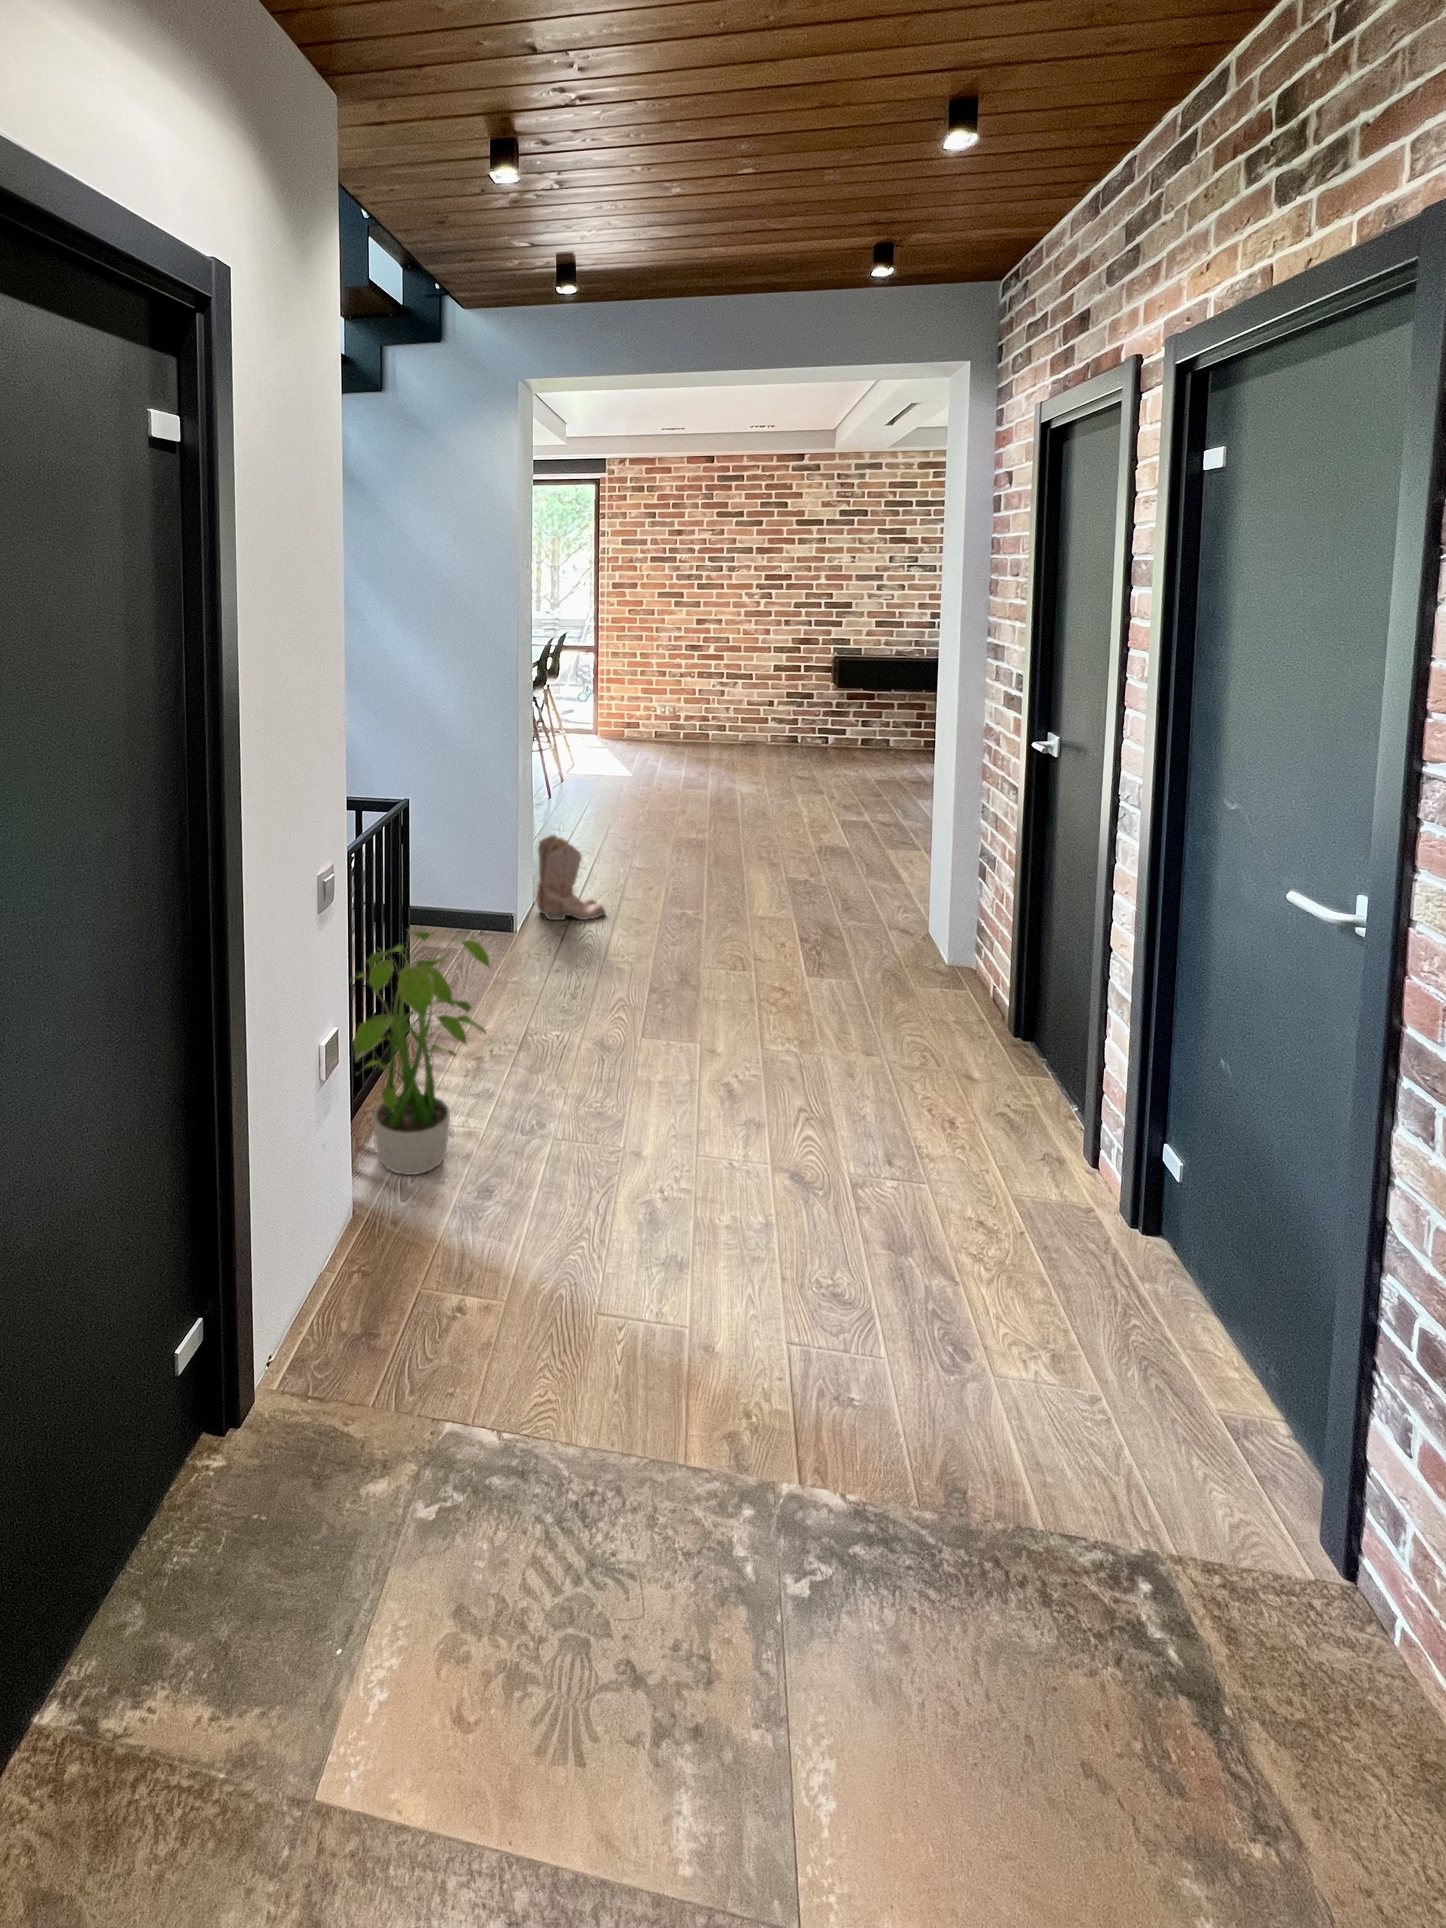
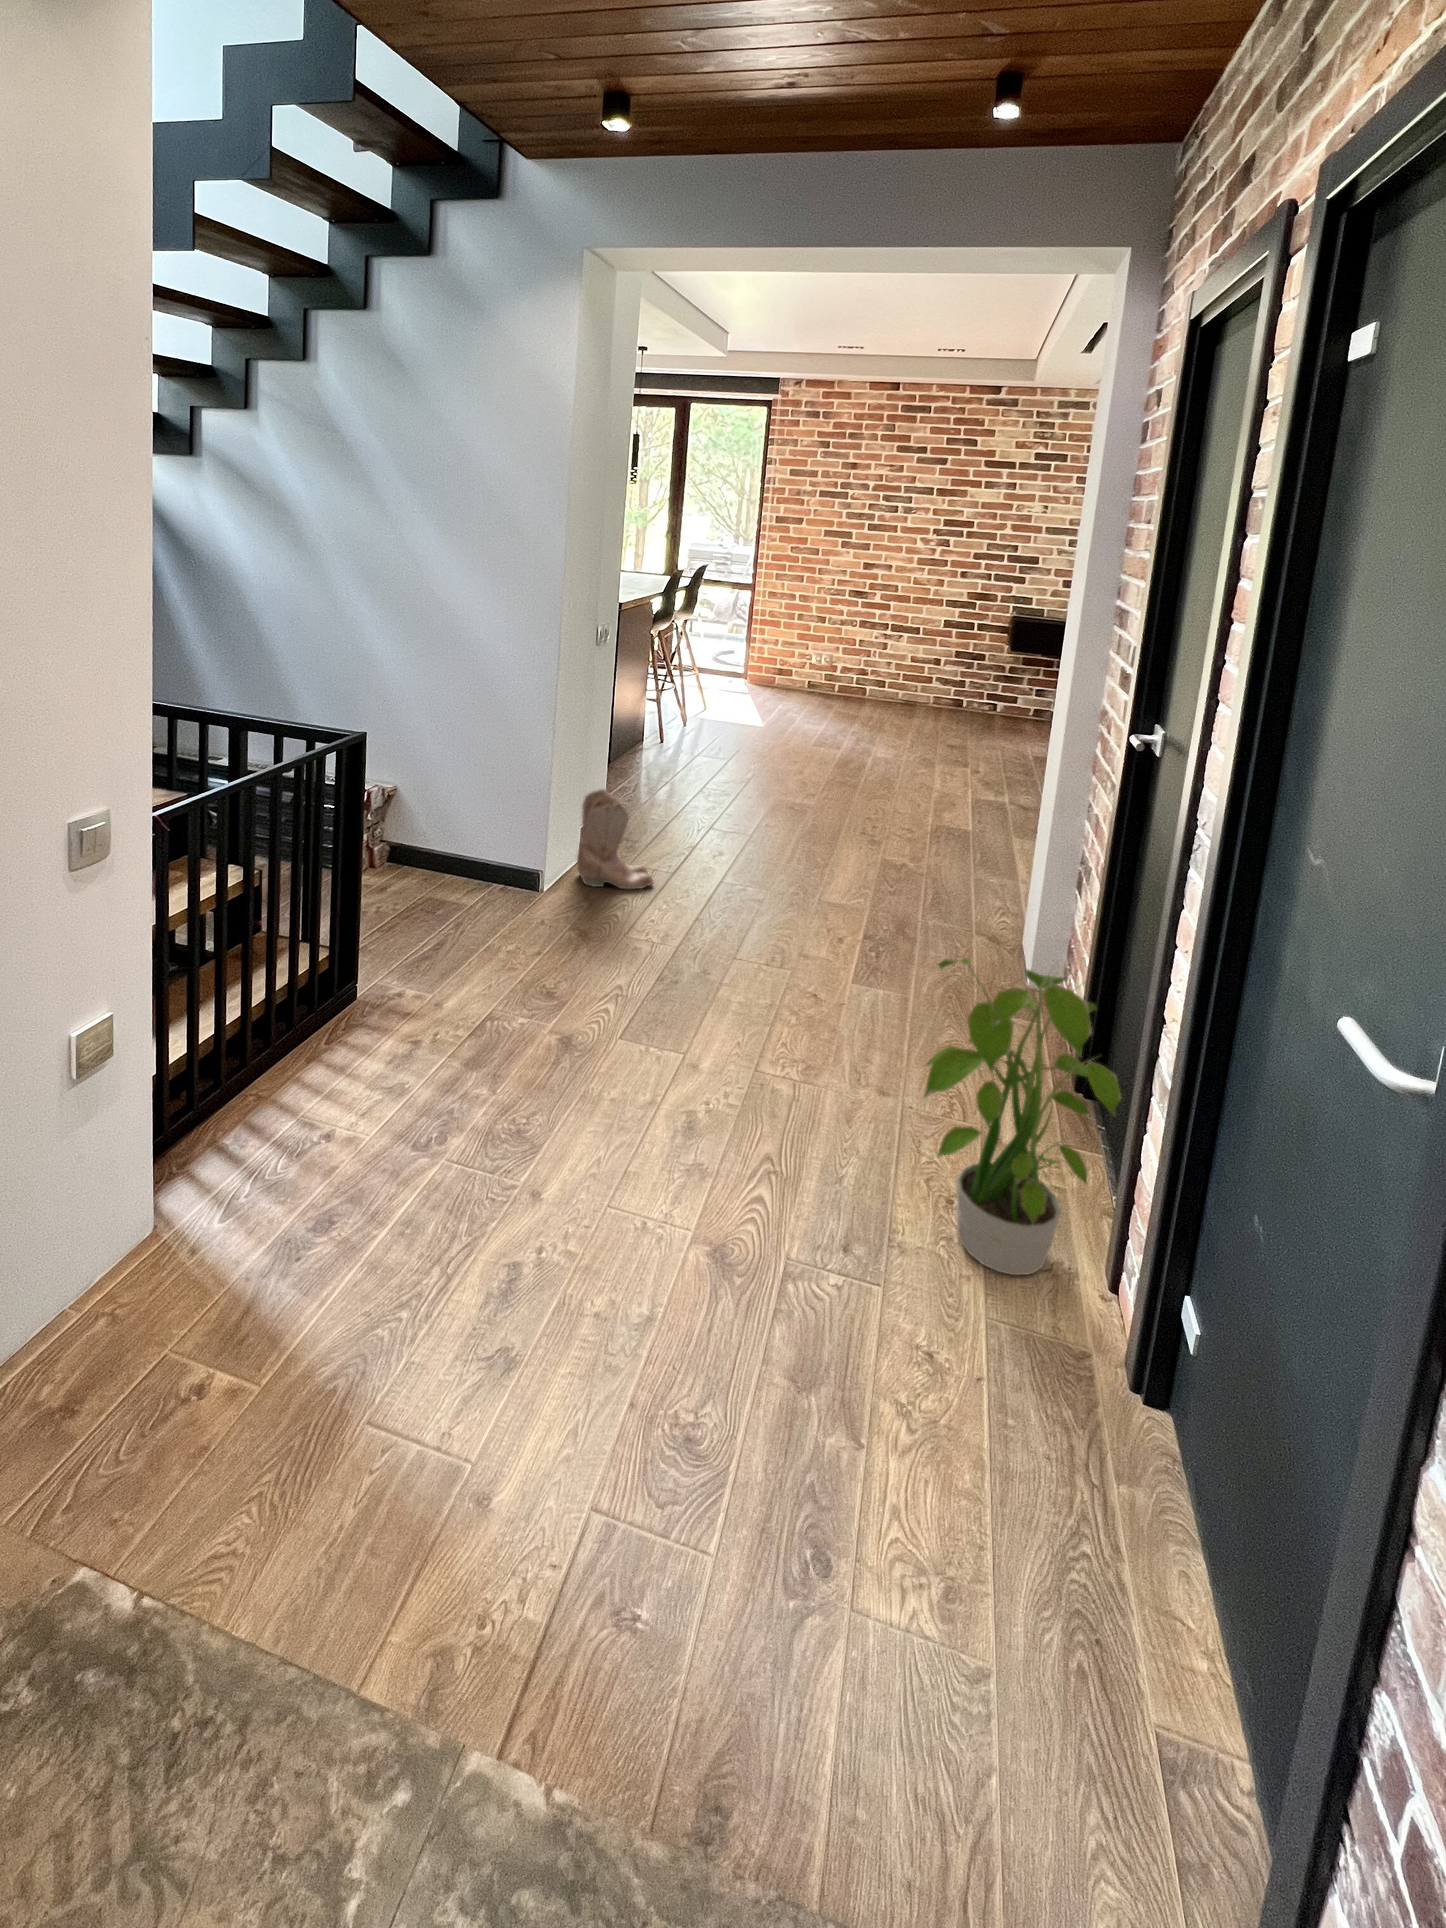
potted plant: present [351,931,490,1175] -> present [924,958,1121,1275]

